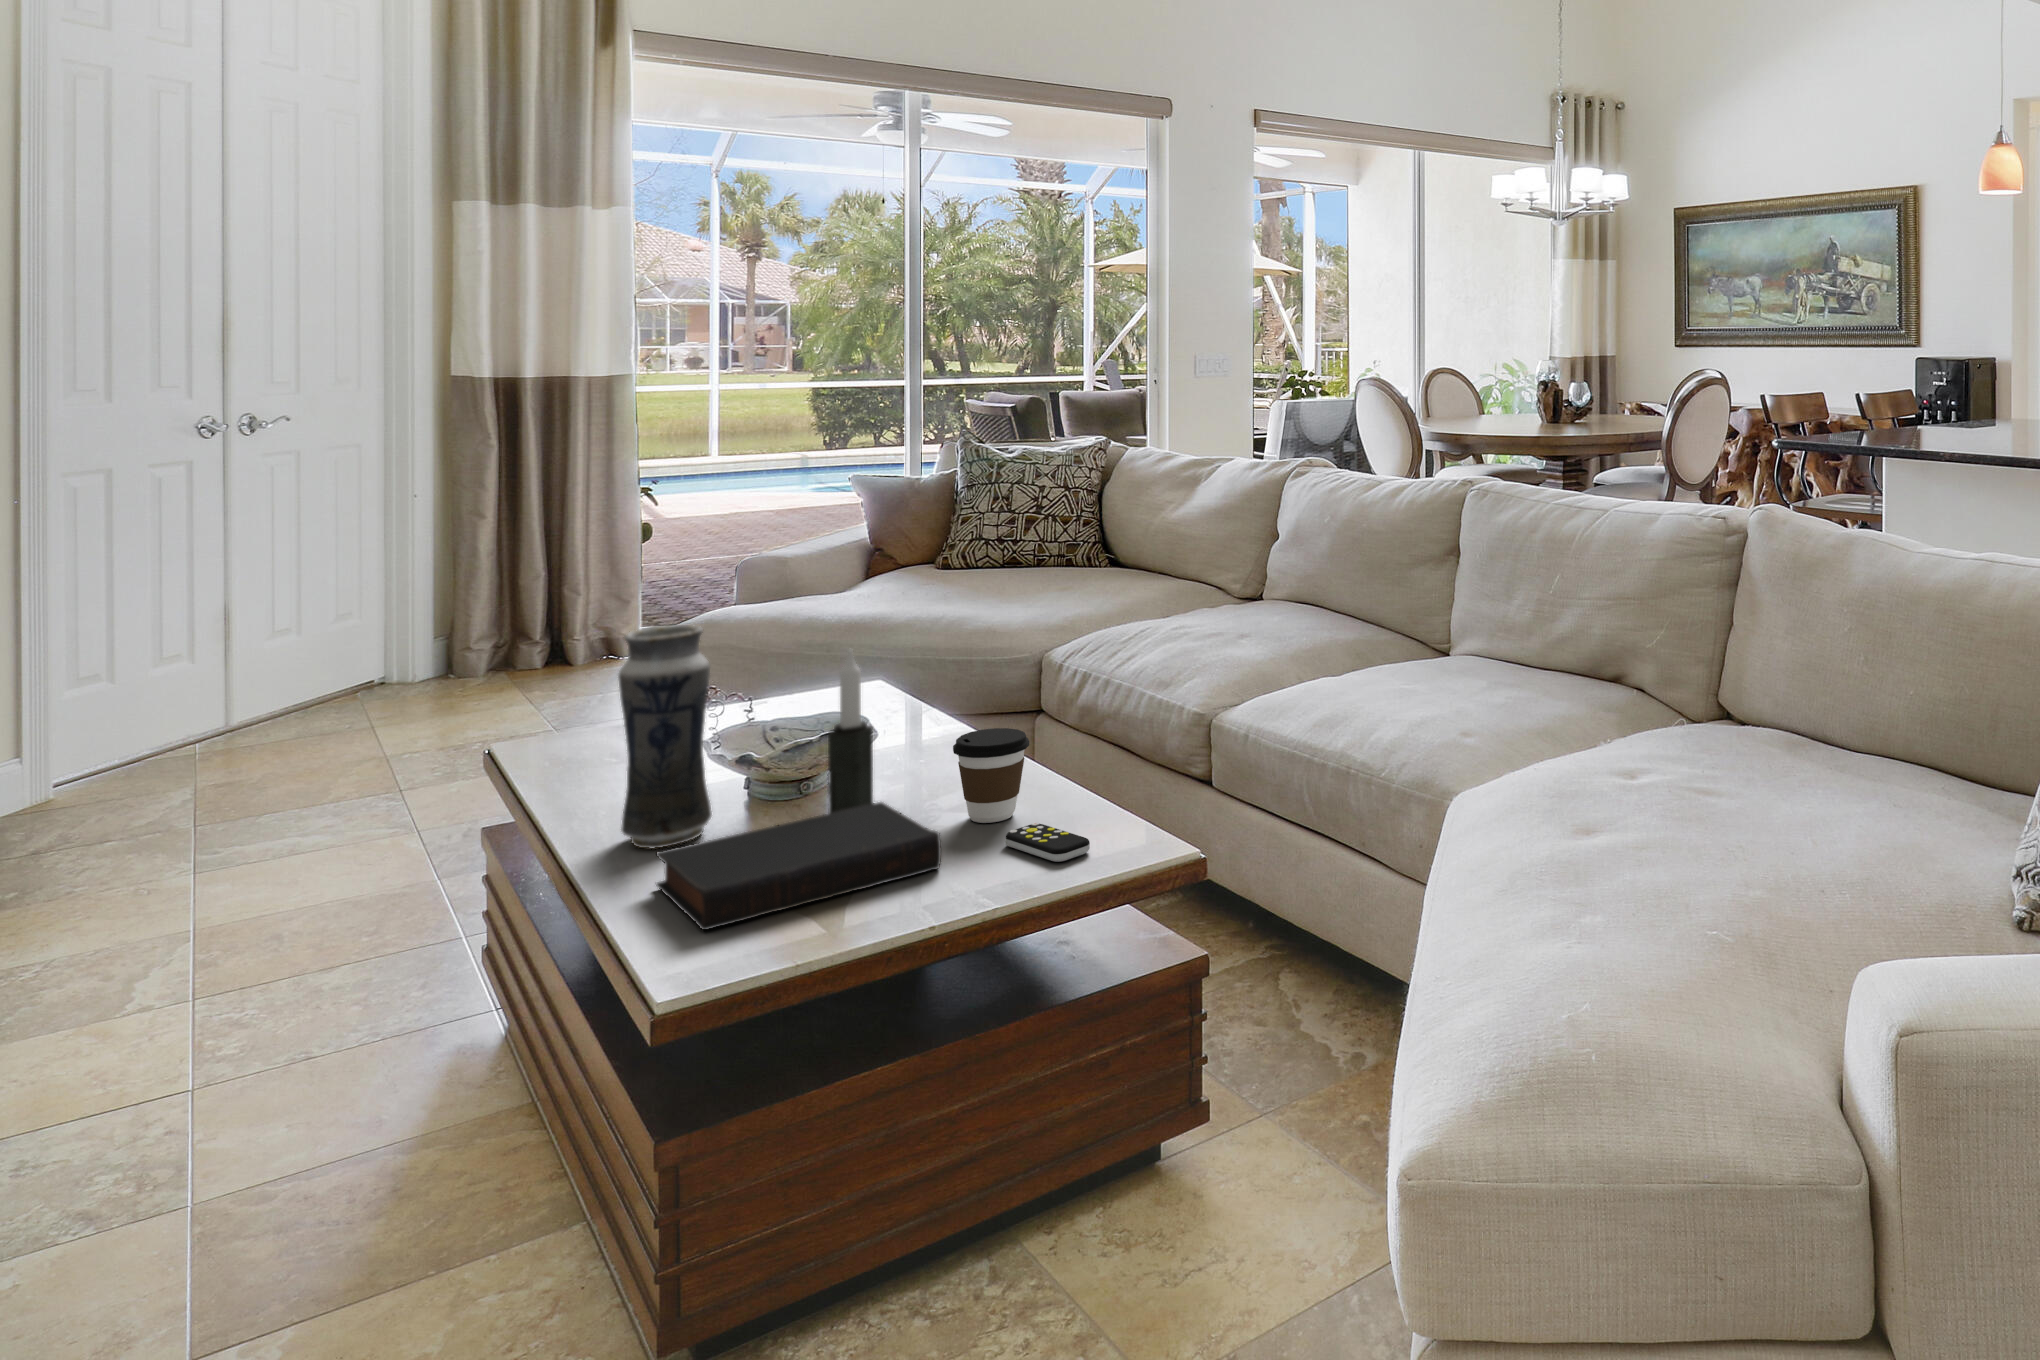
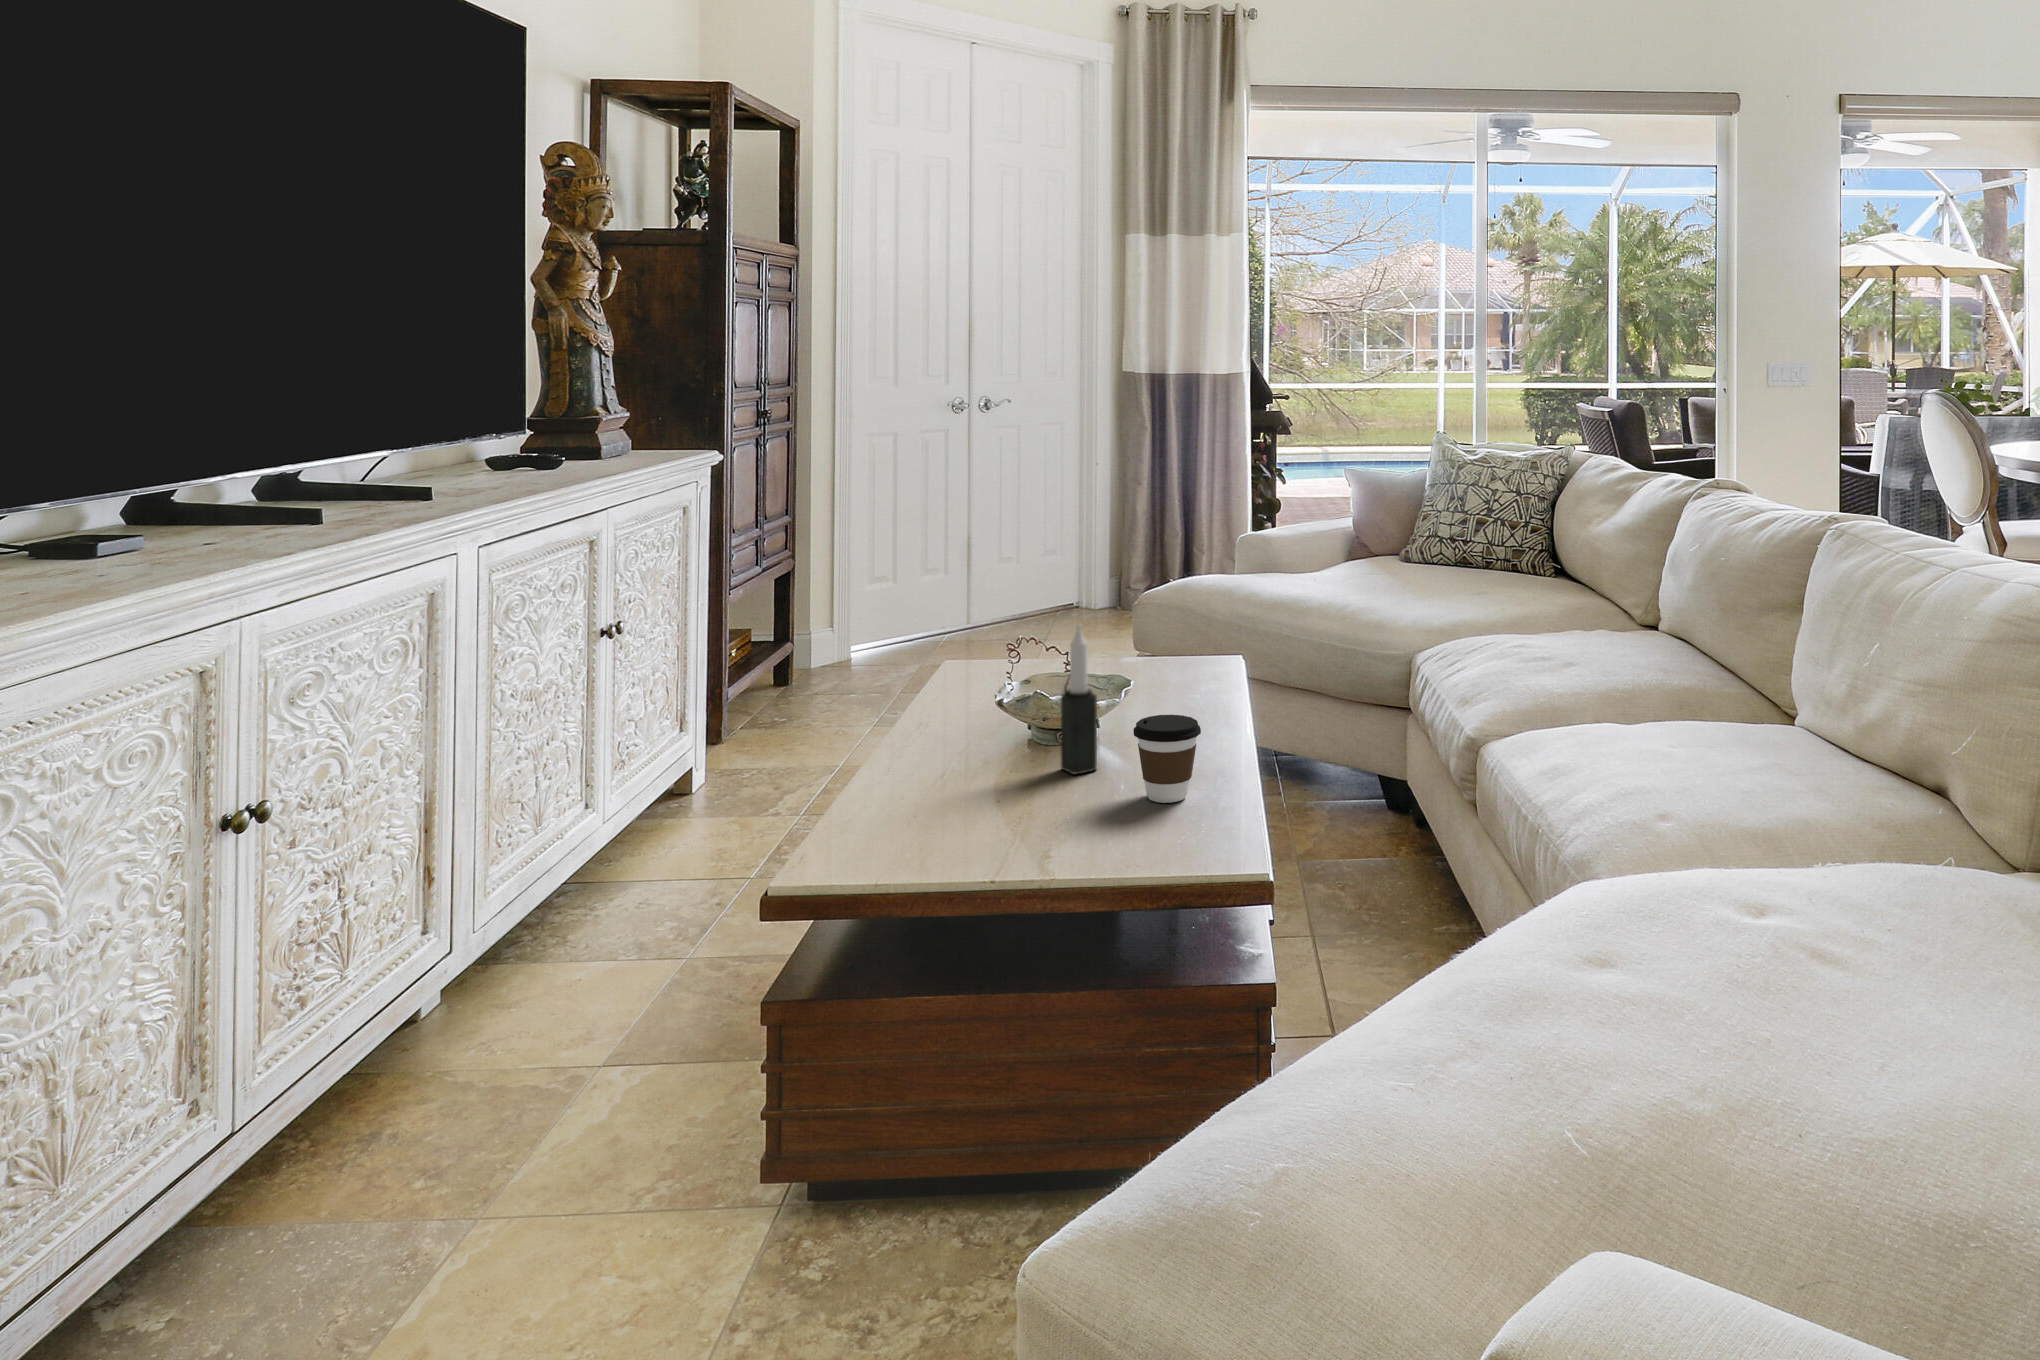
vase: present [619,625,712,848] -> none [915,585,982,767]
book: present [656,802,941,930] -> none [870,763,1077,841]
remote control: present [1005,823,1090,862] -> none [1141,811,1195,852]

